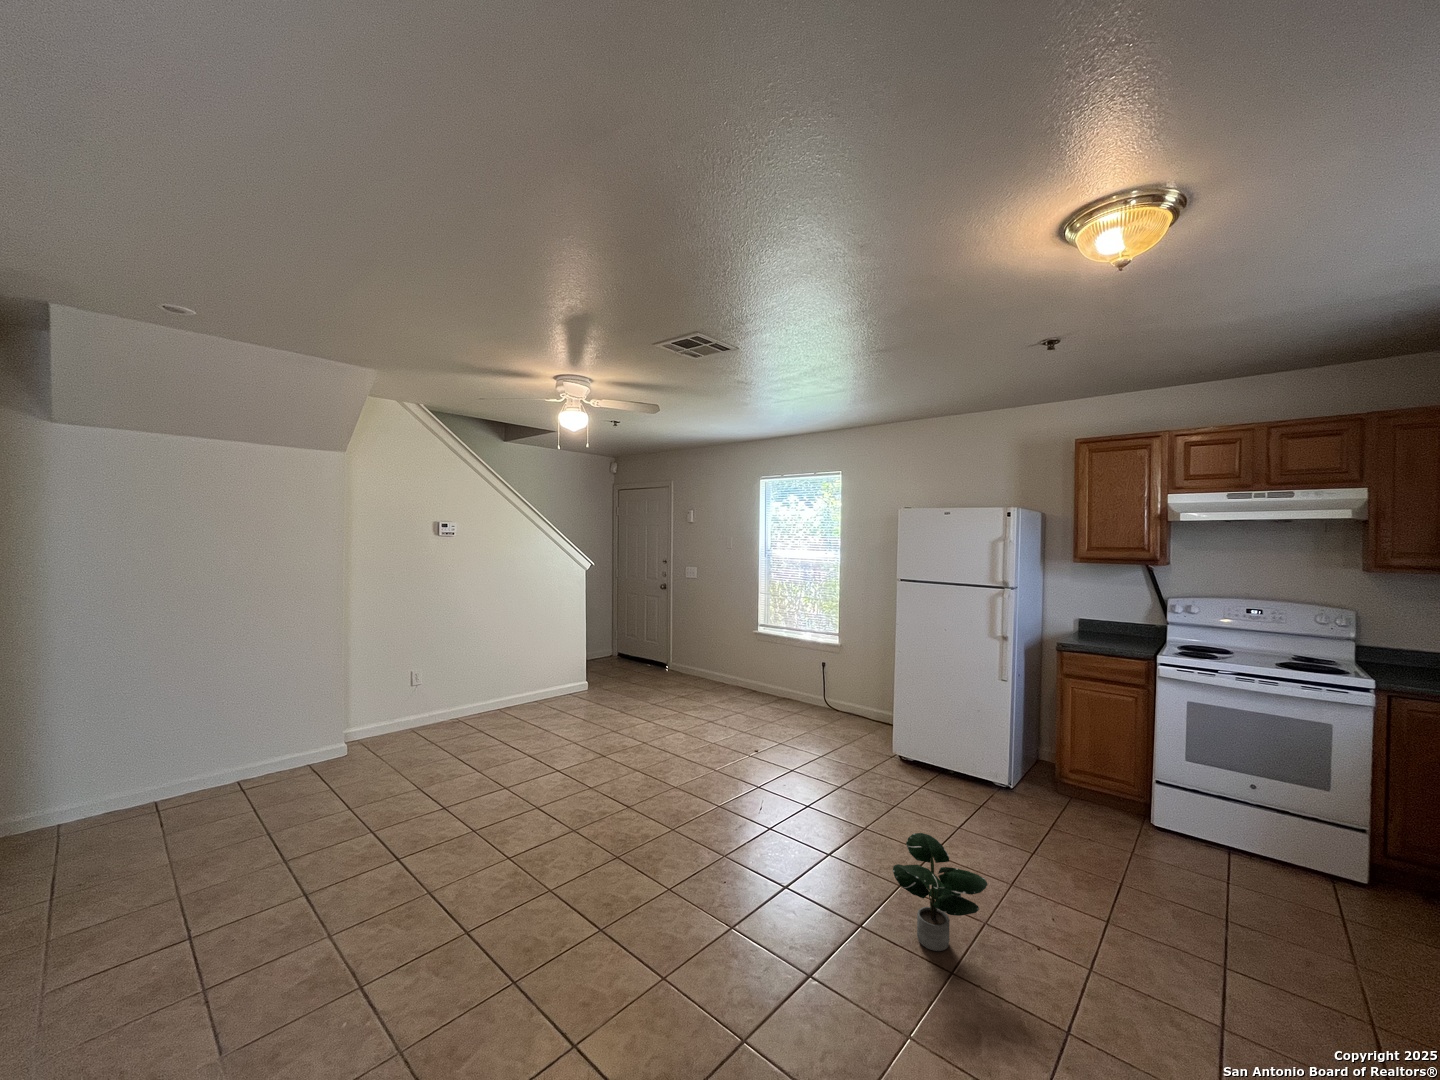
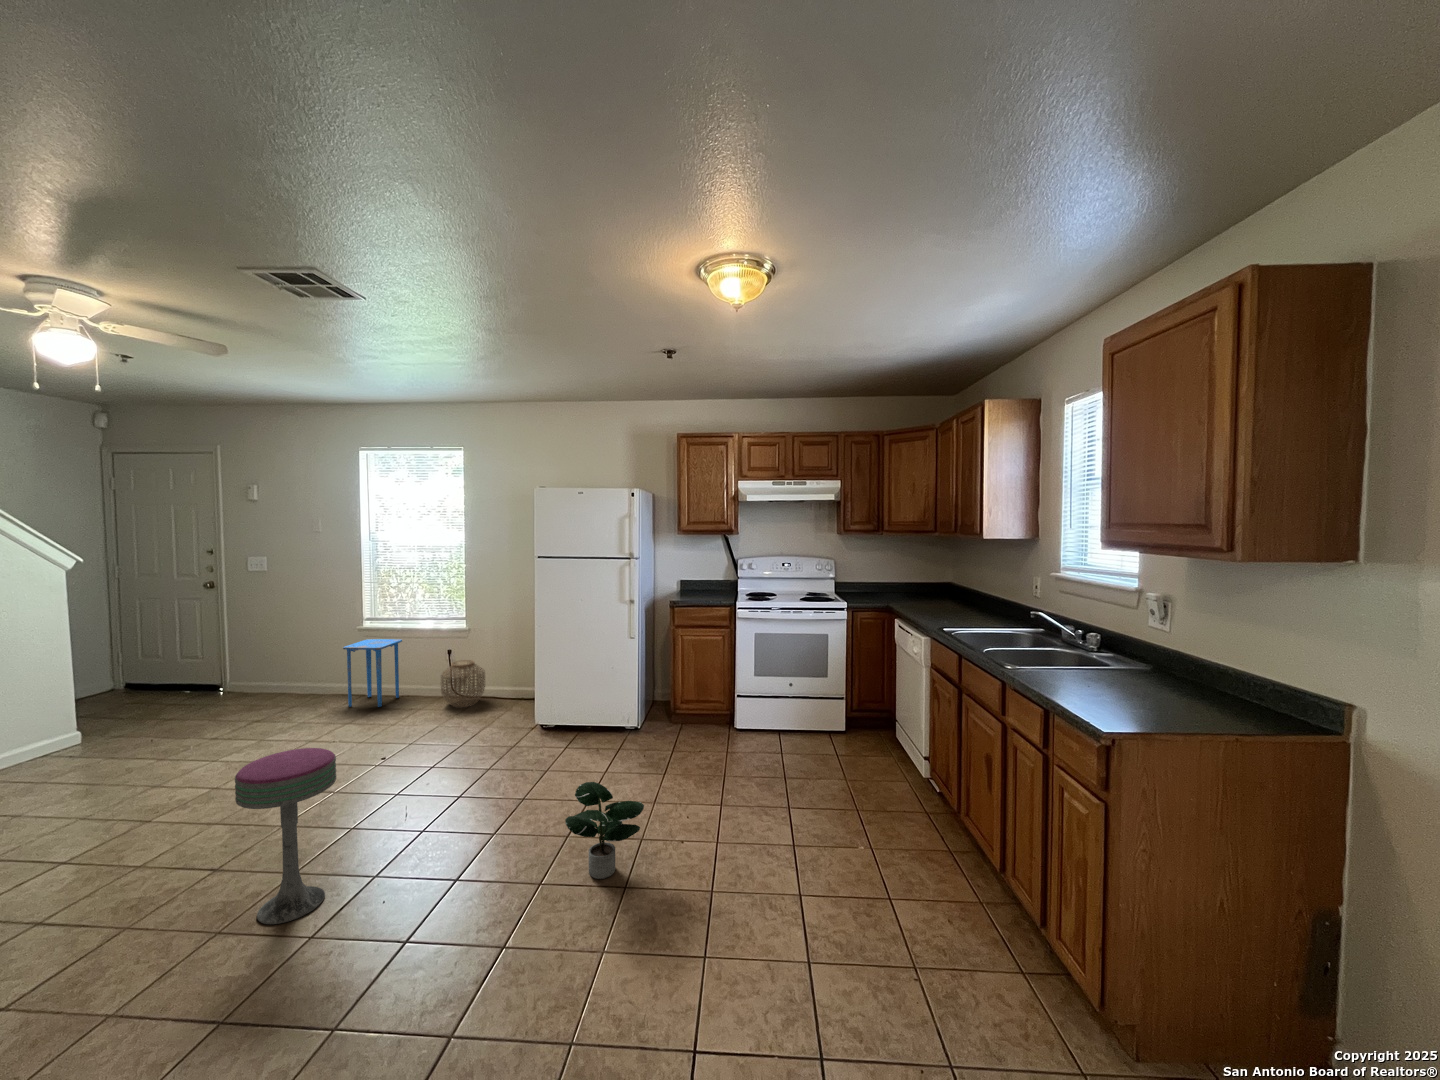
side table: none [741,642,785,704] -> present [343,639,402,707]
woven basket: none [813,674,852,720] -> present [441,660,485,707]
bar stool: none [637,726,703,867] -> present [235,748,336,924]

